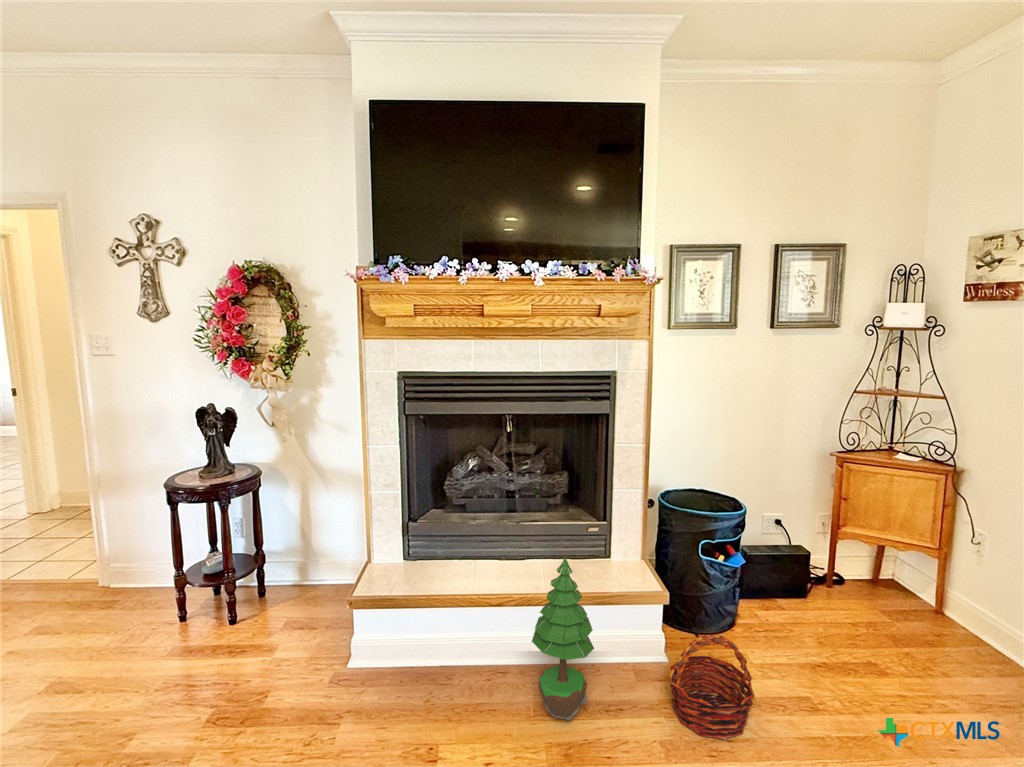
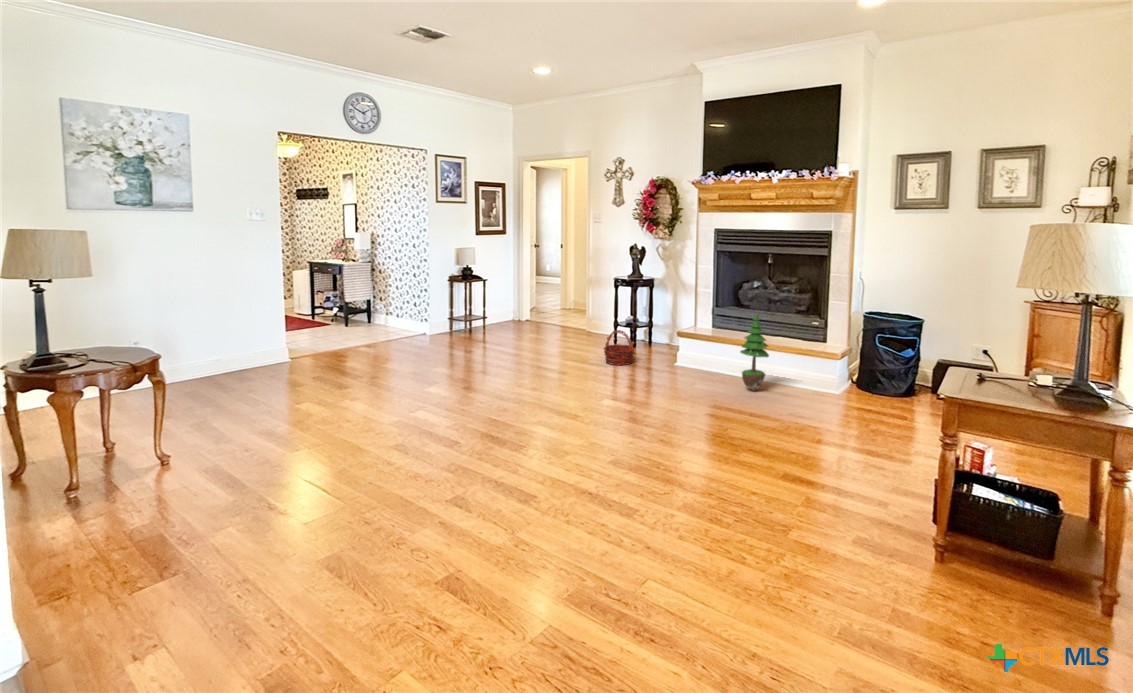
basket: present [669,635,755,740] -> present [604,330,634,365]

